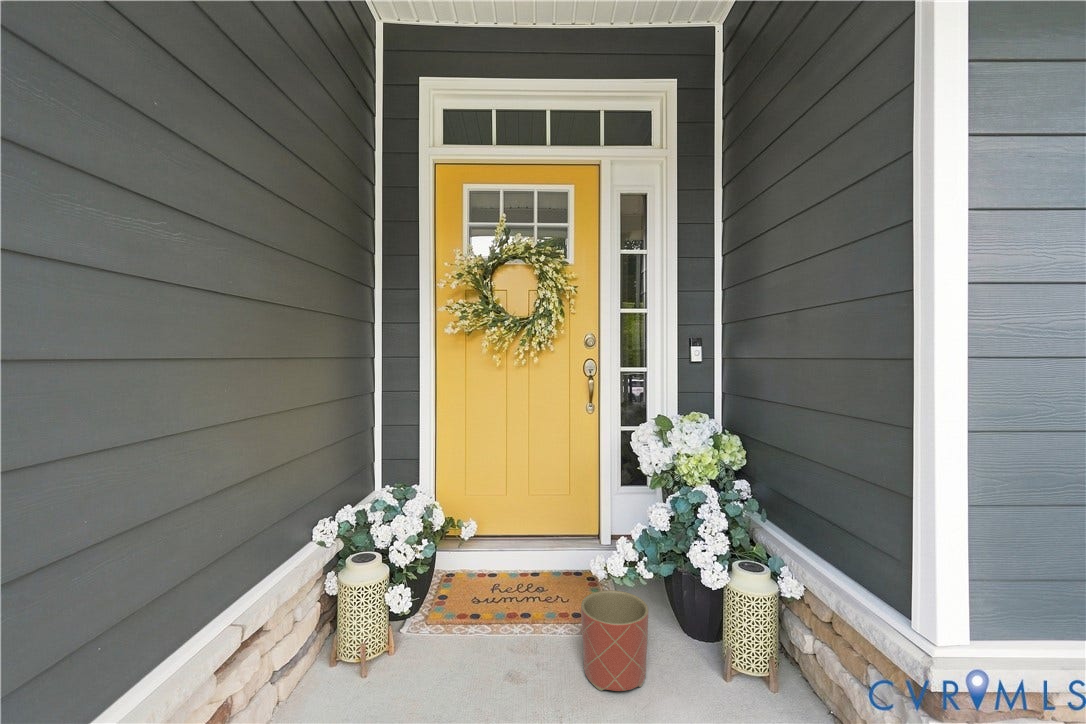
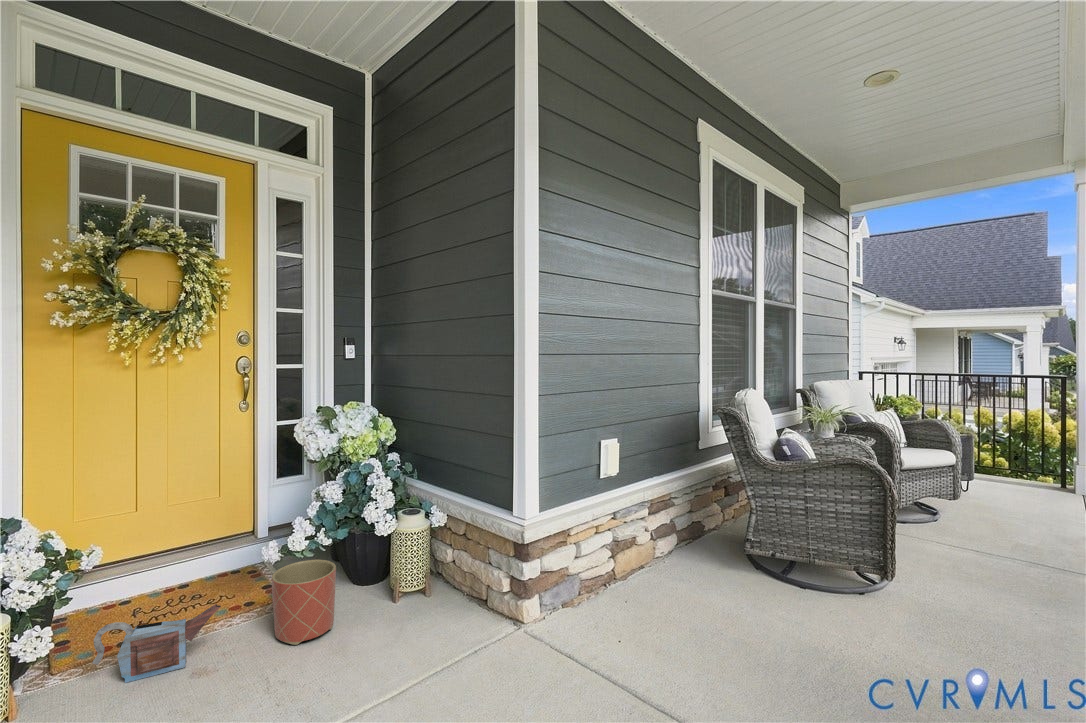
watering can: none [440,601,534,666] -> present [92,604,221,683]

